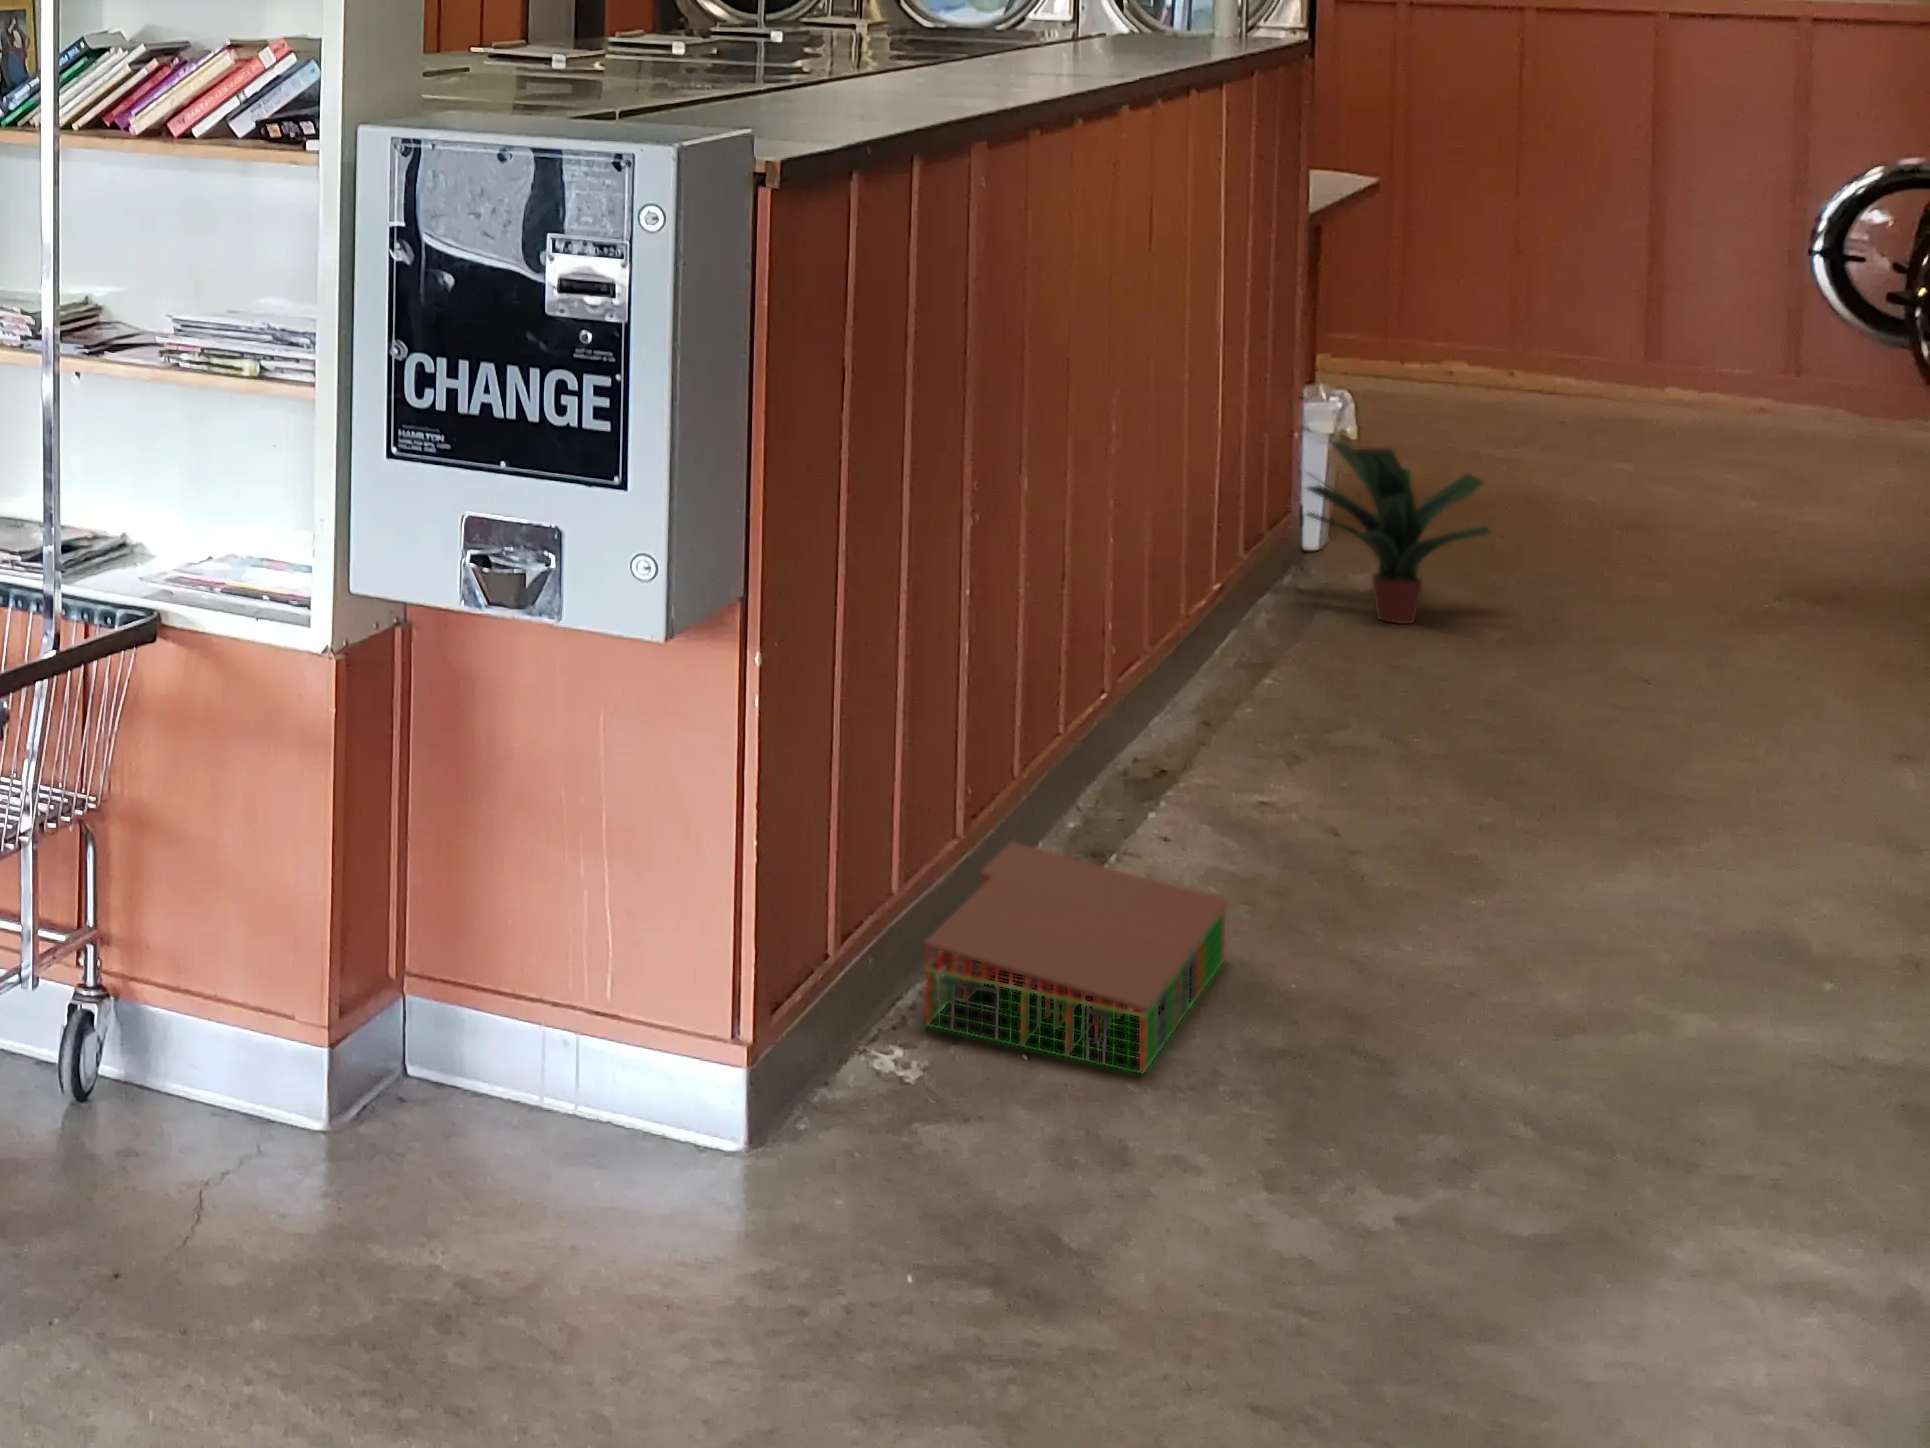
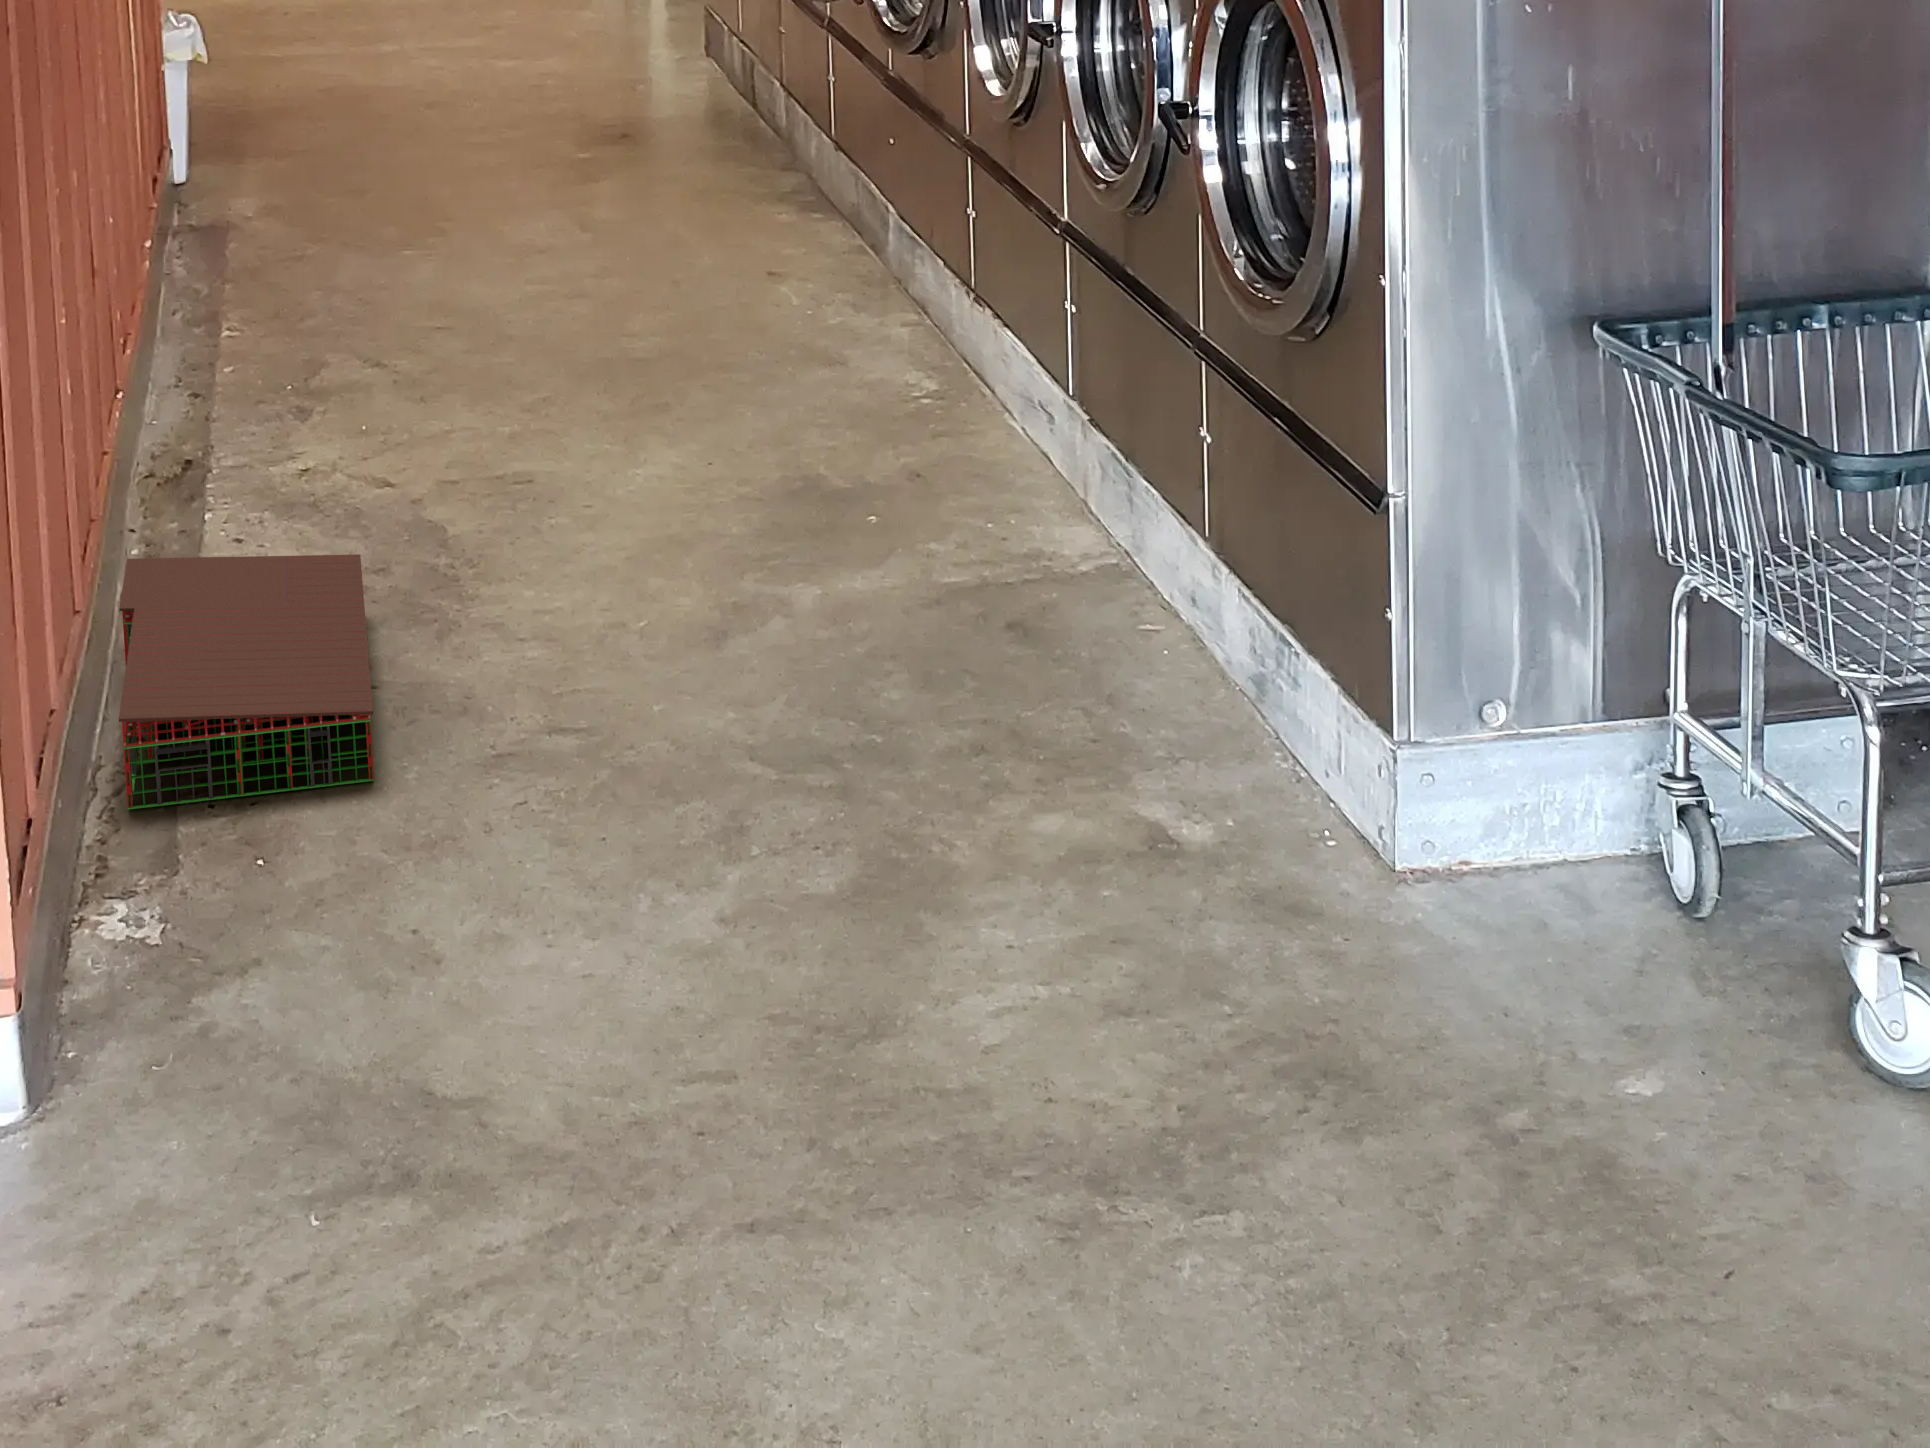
potted plant: present [1307,441,1491,624] -> none [180,42,353,209]

